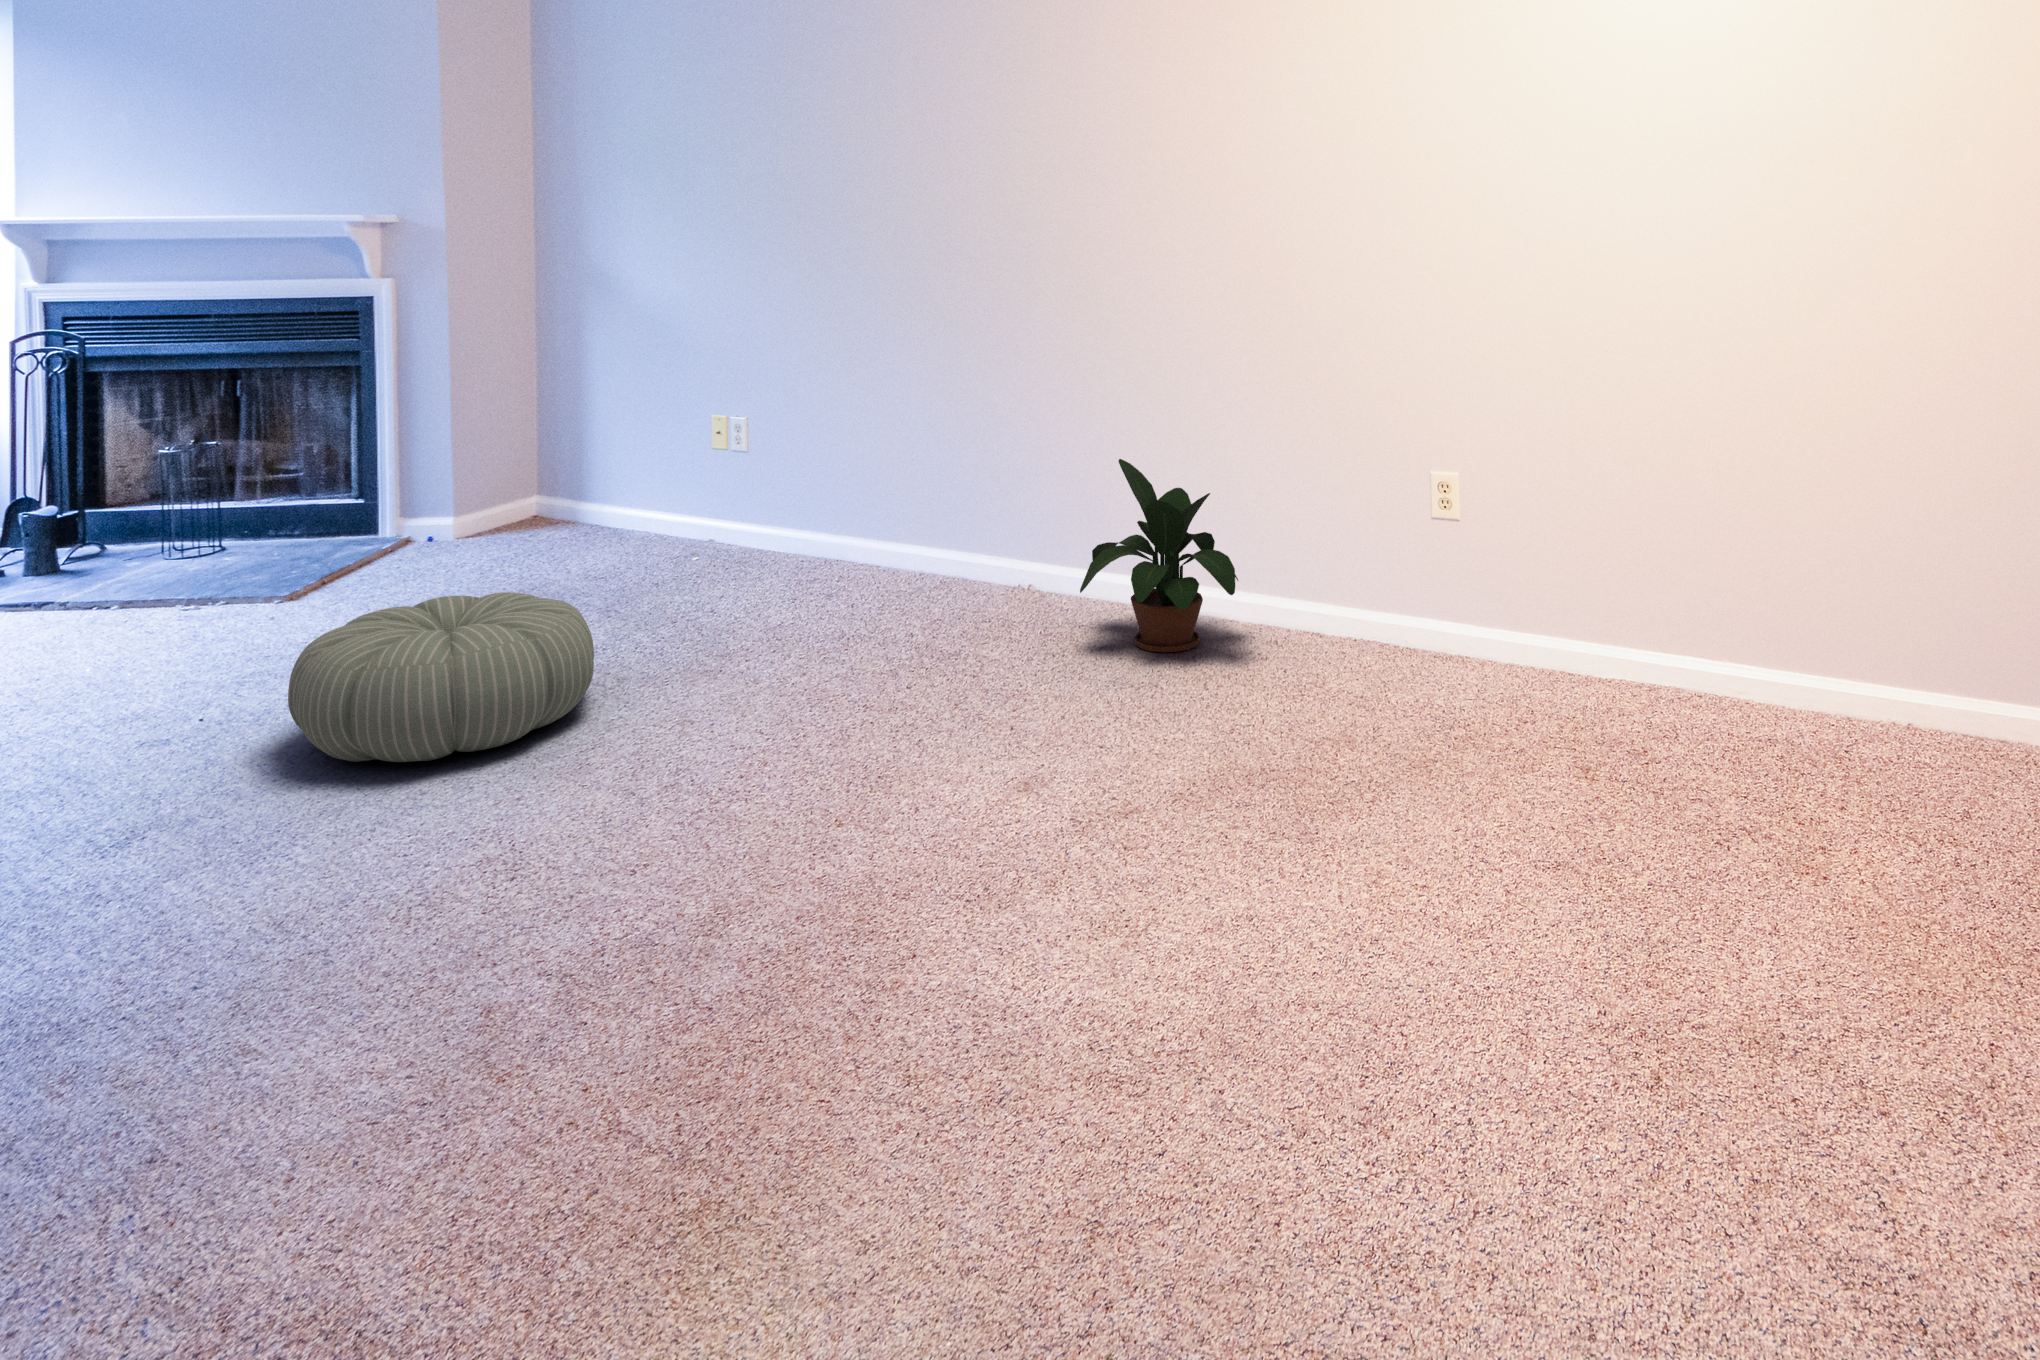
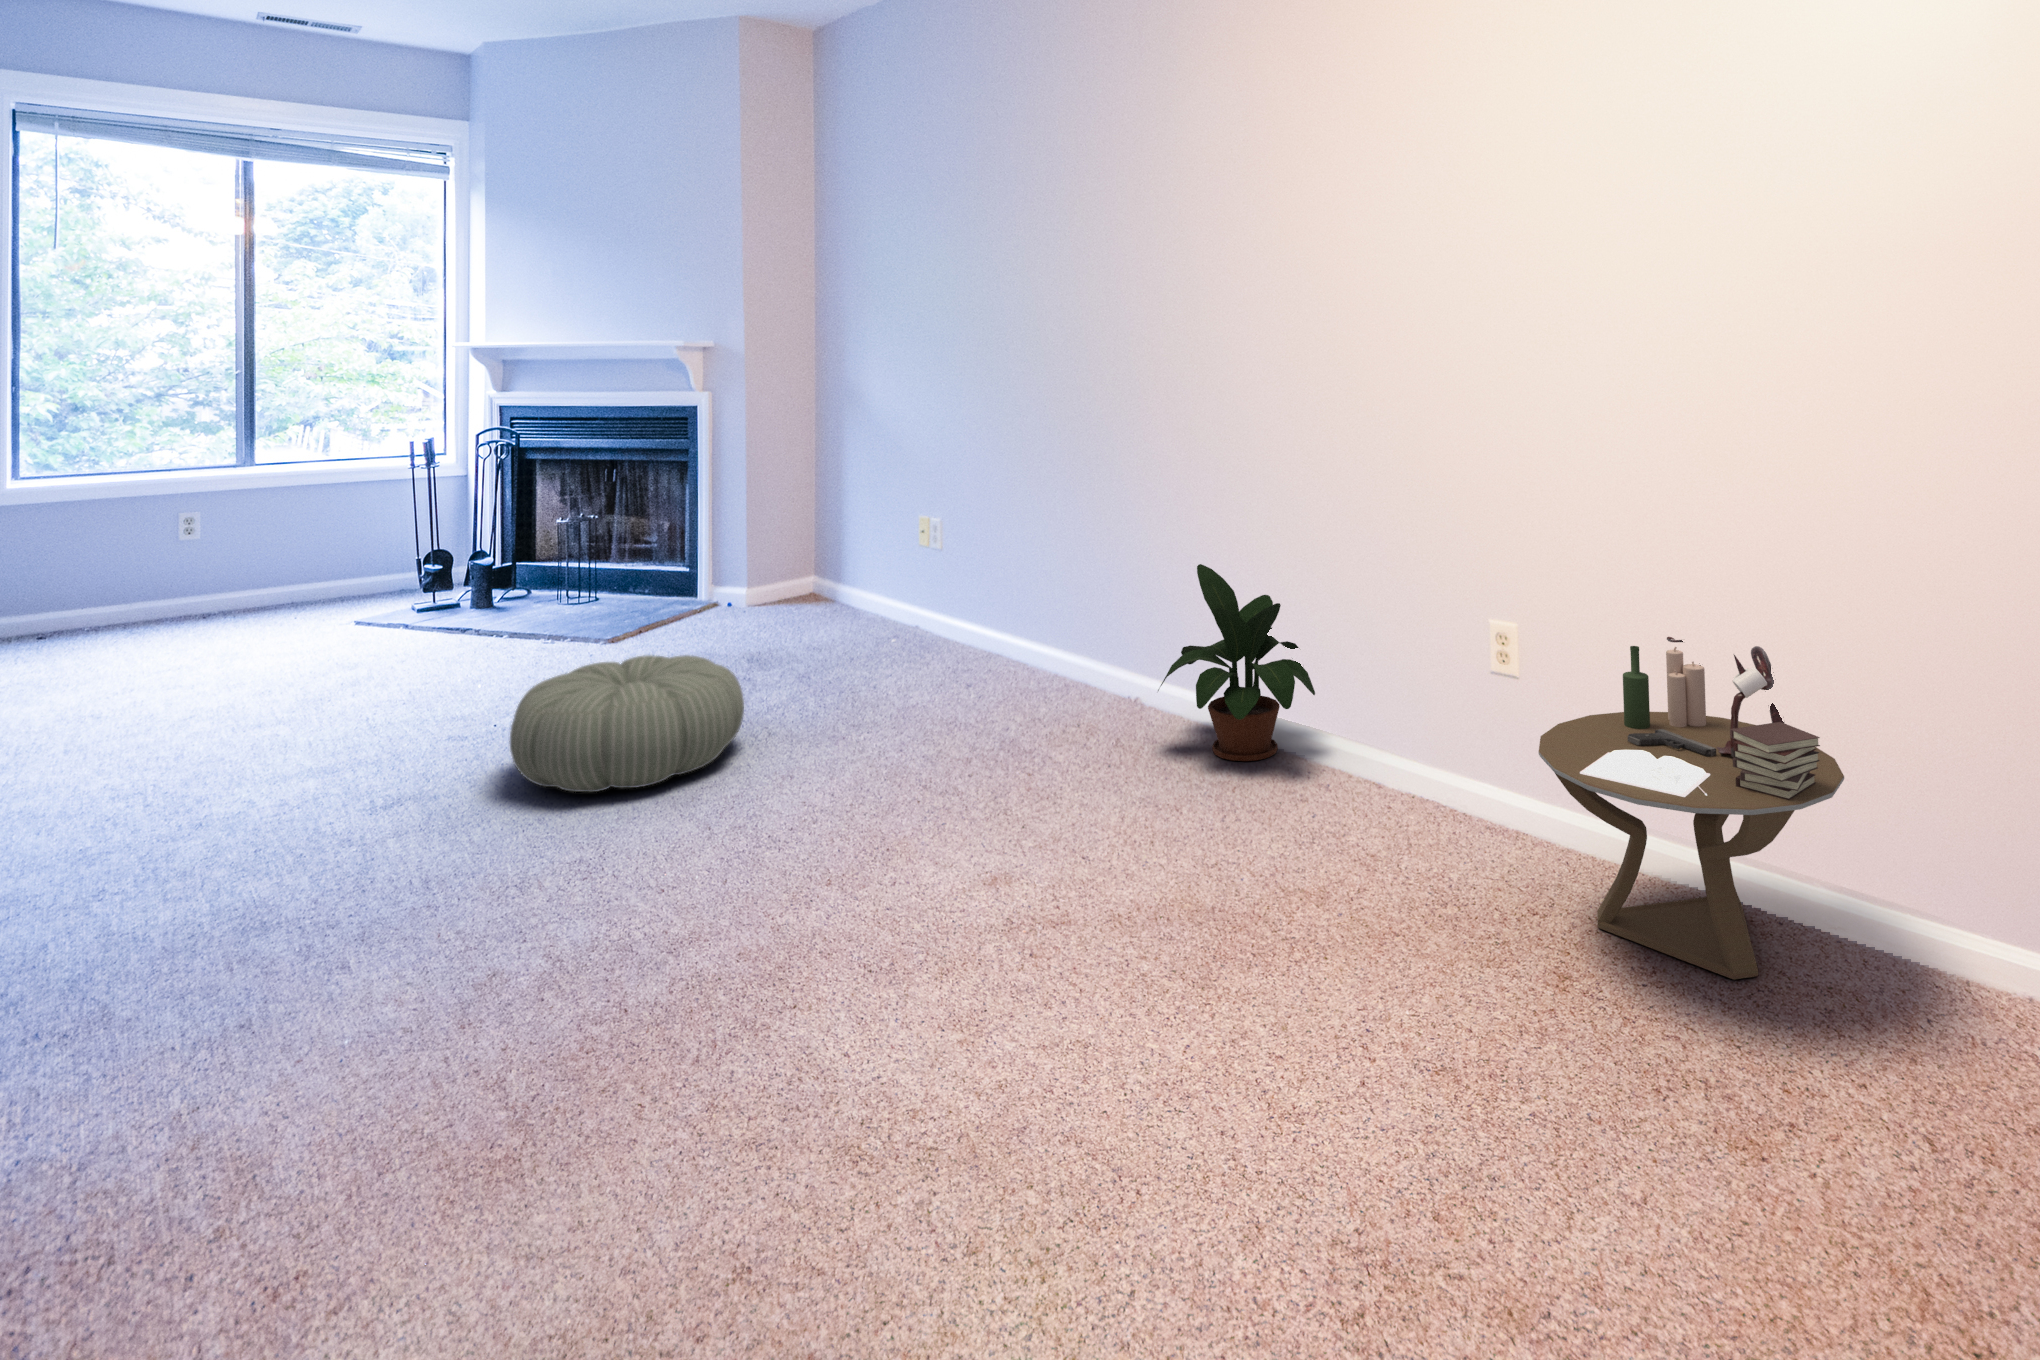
side table: none [1542,496,1806,775] -> present [1539,637,1844,980]

